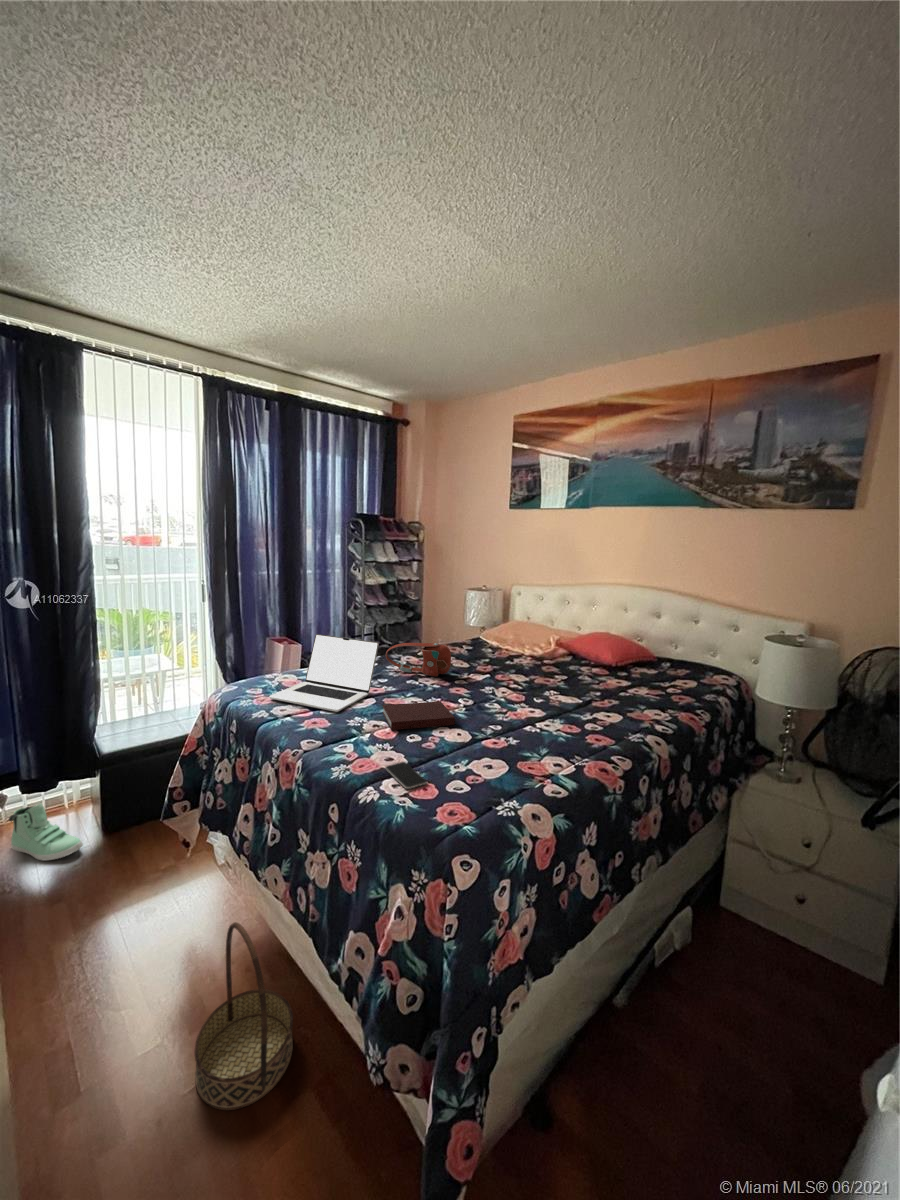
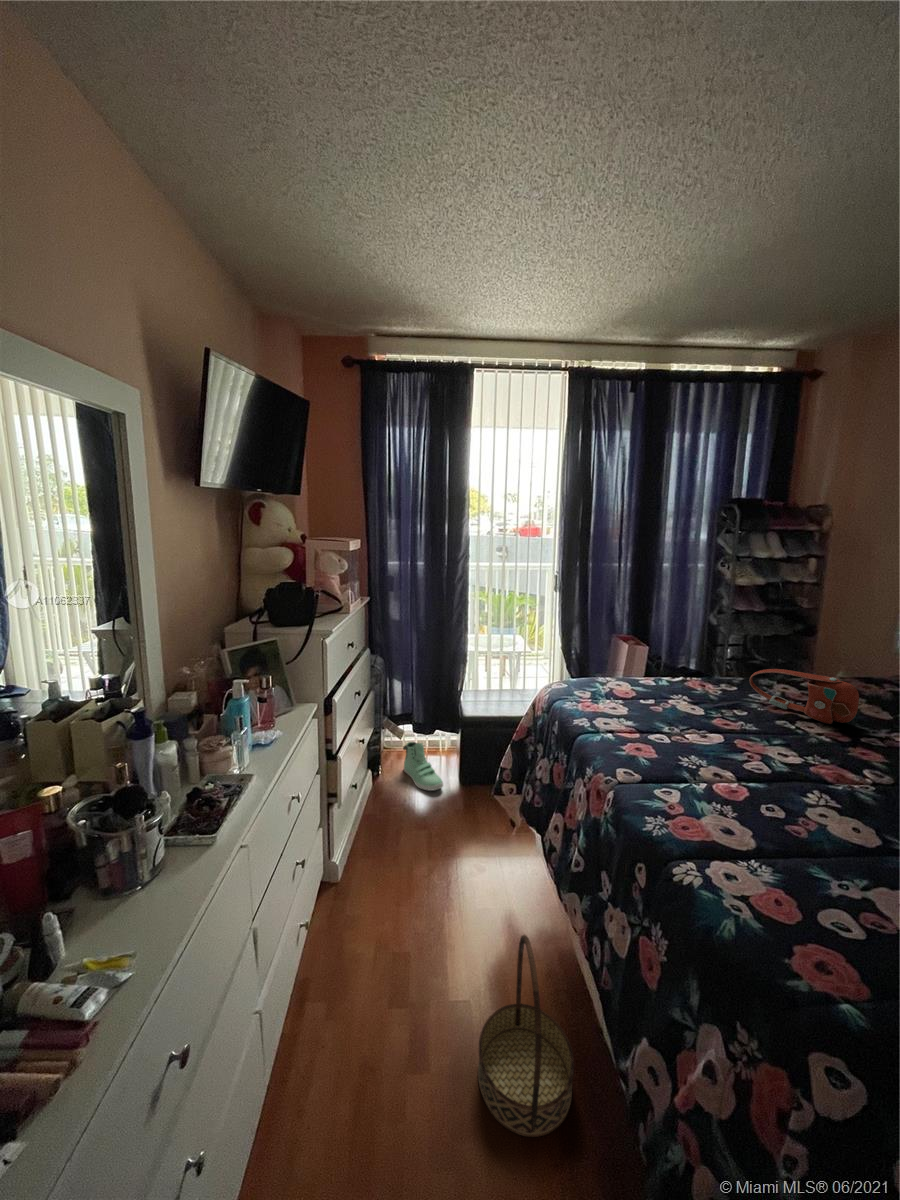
laptop: present [270,634,379,712] -> none [597,642,738,741]
notebook: present [382,701,455,730] -> none [731,749,852,812]
smartphone: present [385,762,427,789] -> none [718,841,783,896]

